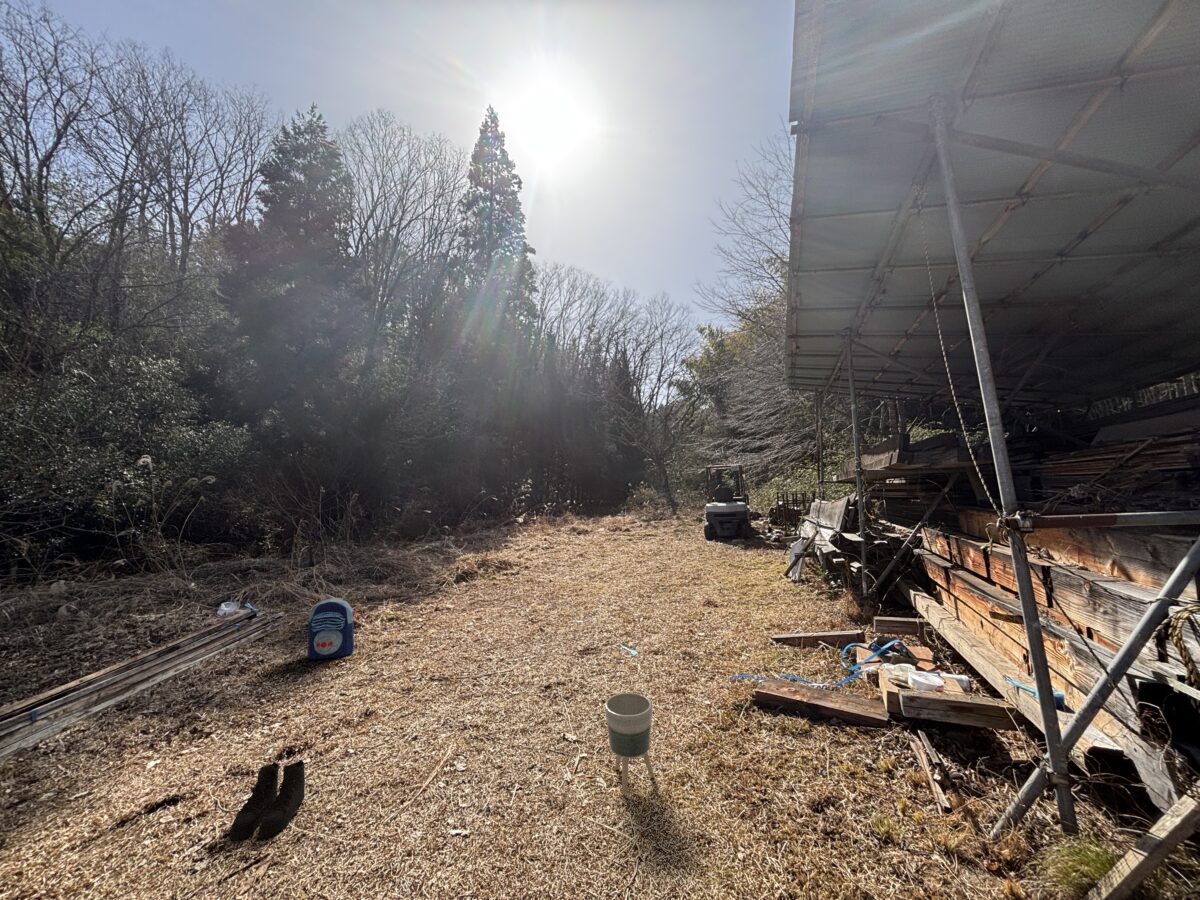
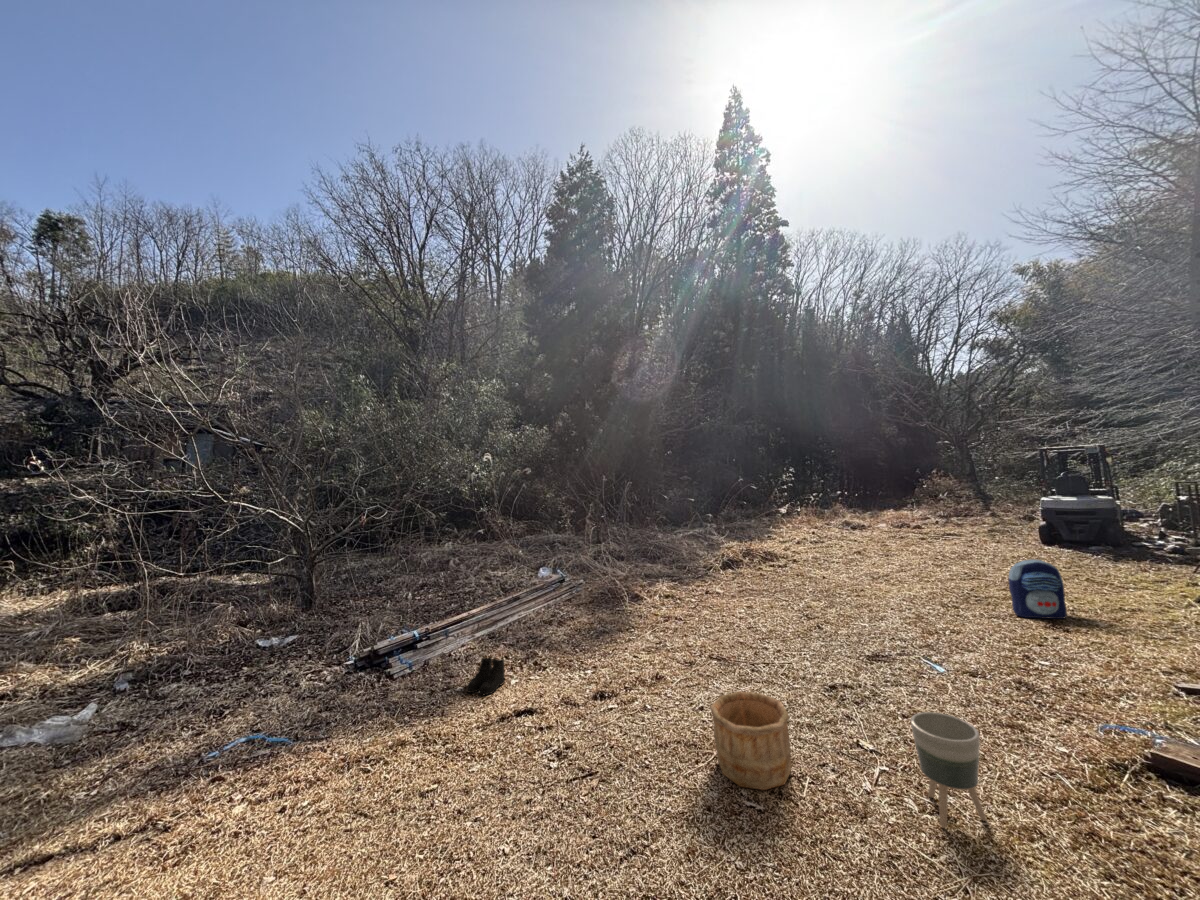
backpack: present [308,598,355,659] -> present [1008,559,1067,619]
wooden bucket: none [421,709,504,818] -> present [710,692,791,790]
boots: present [229,760,305,840] -> present [467,657,505,695]

